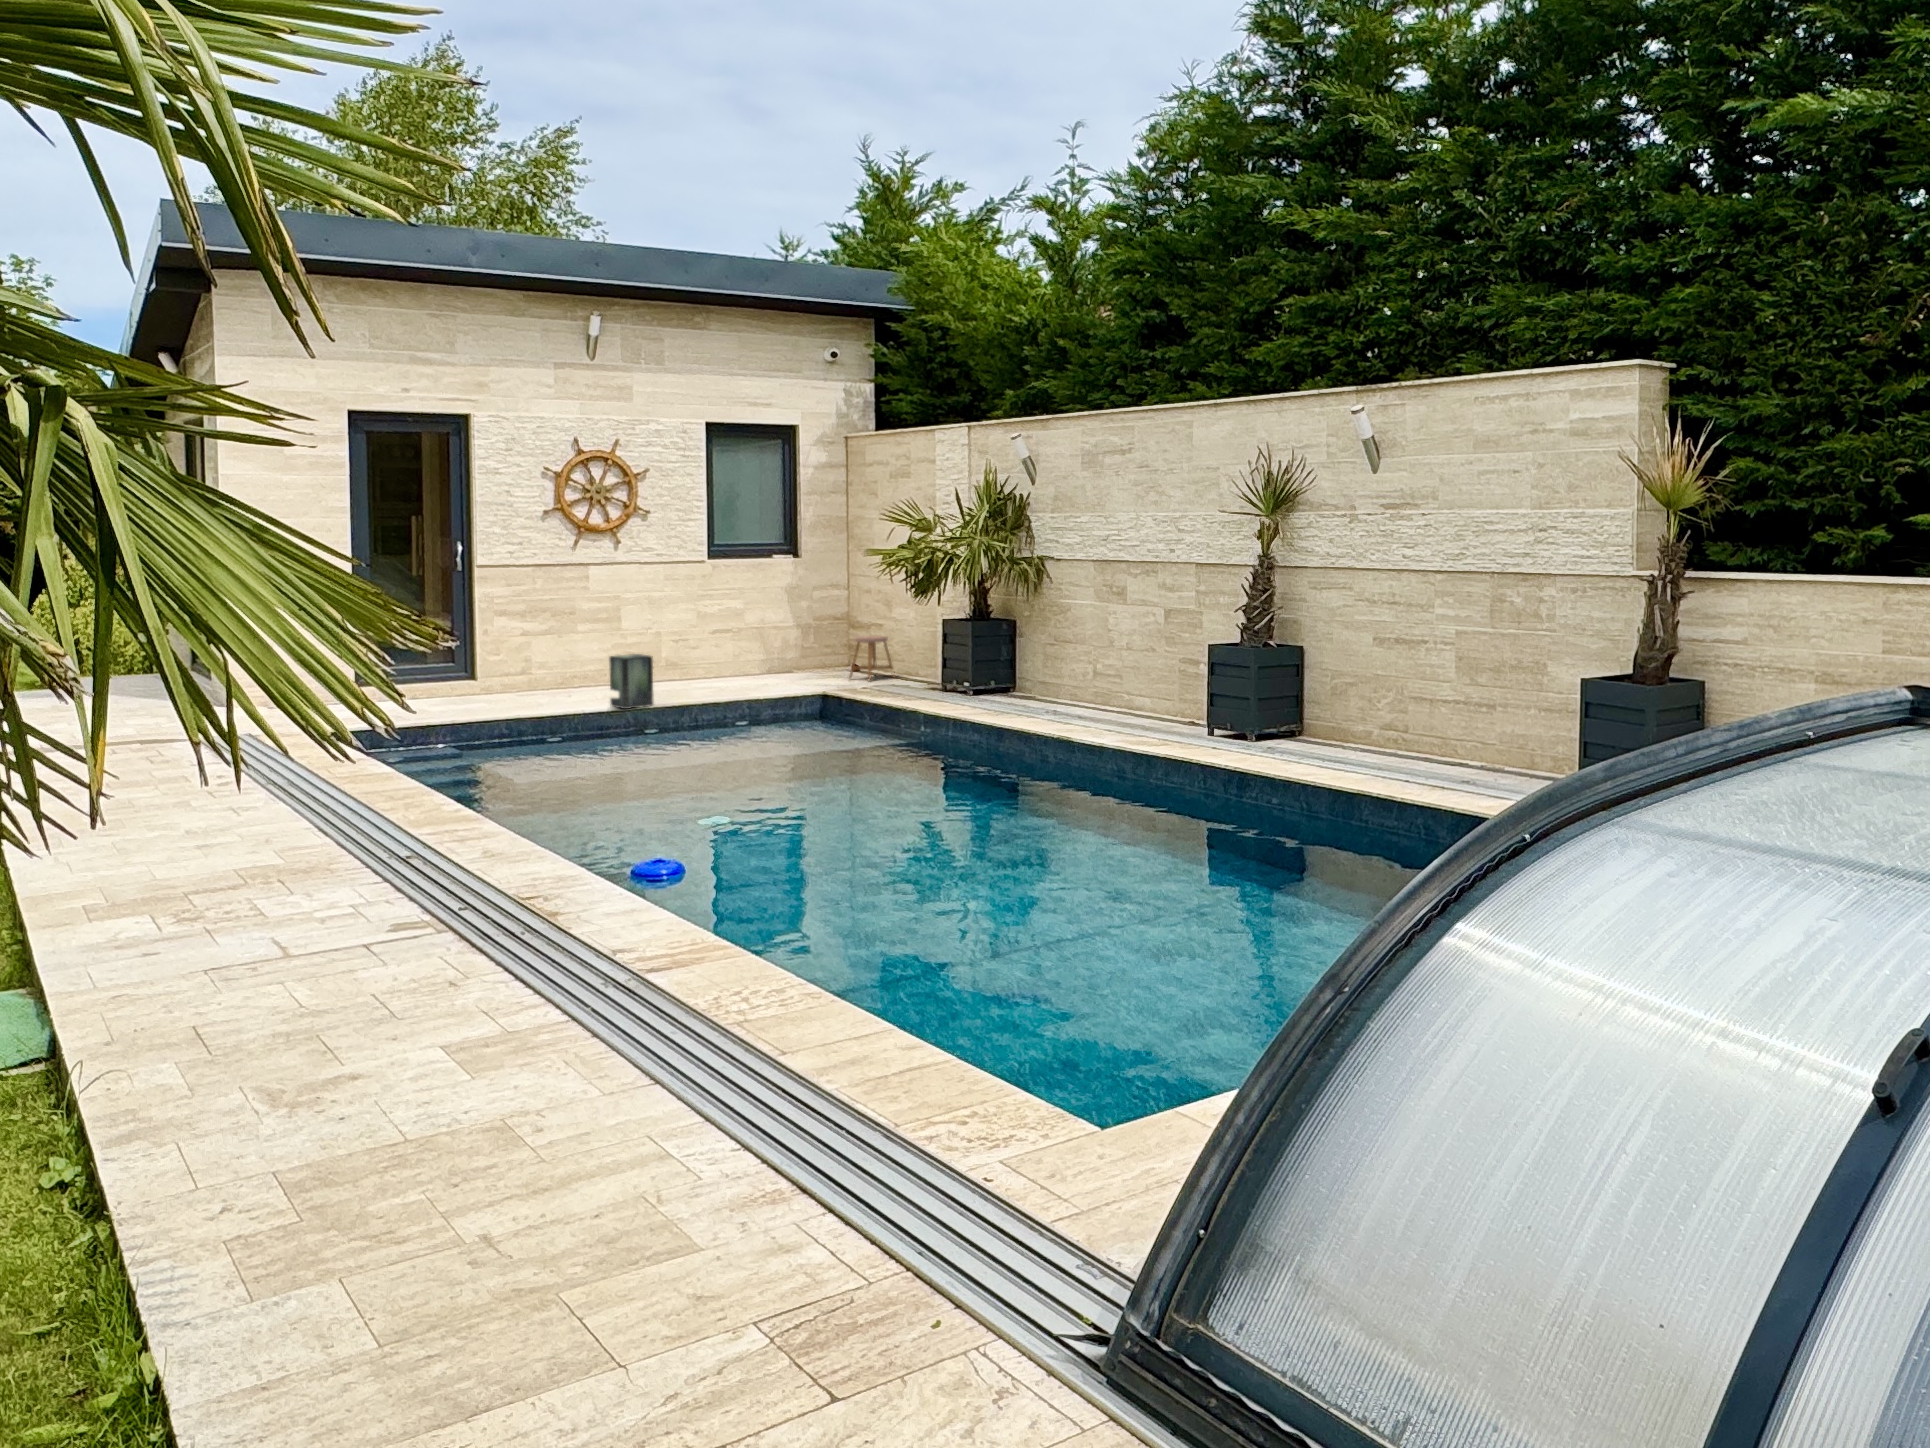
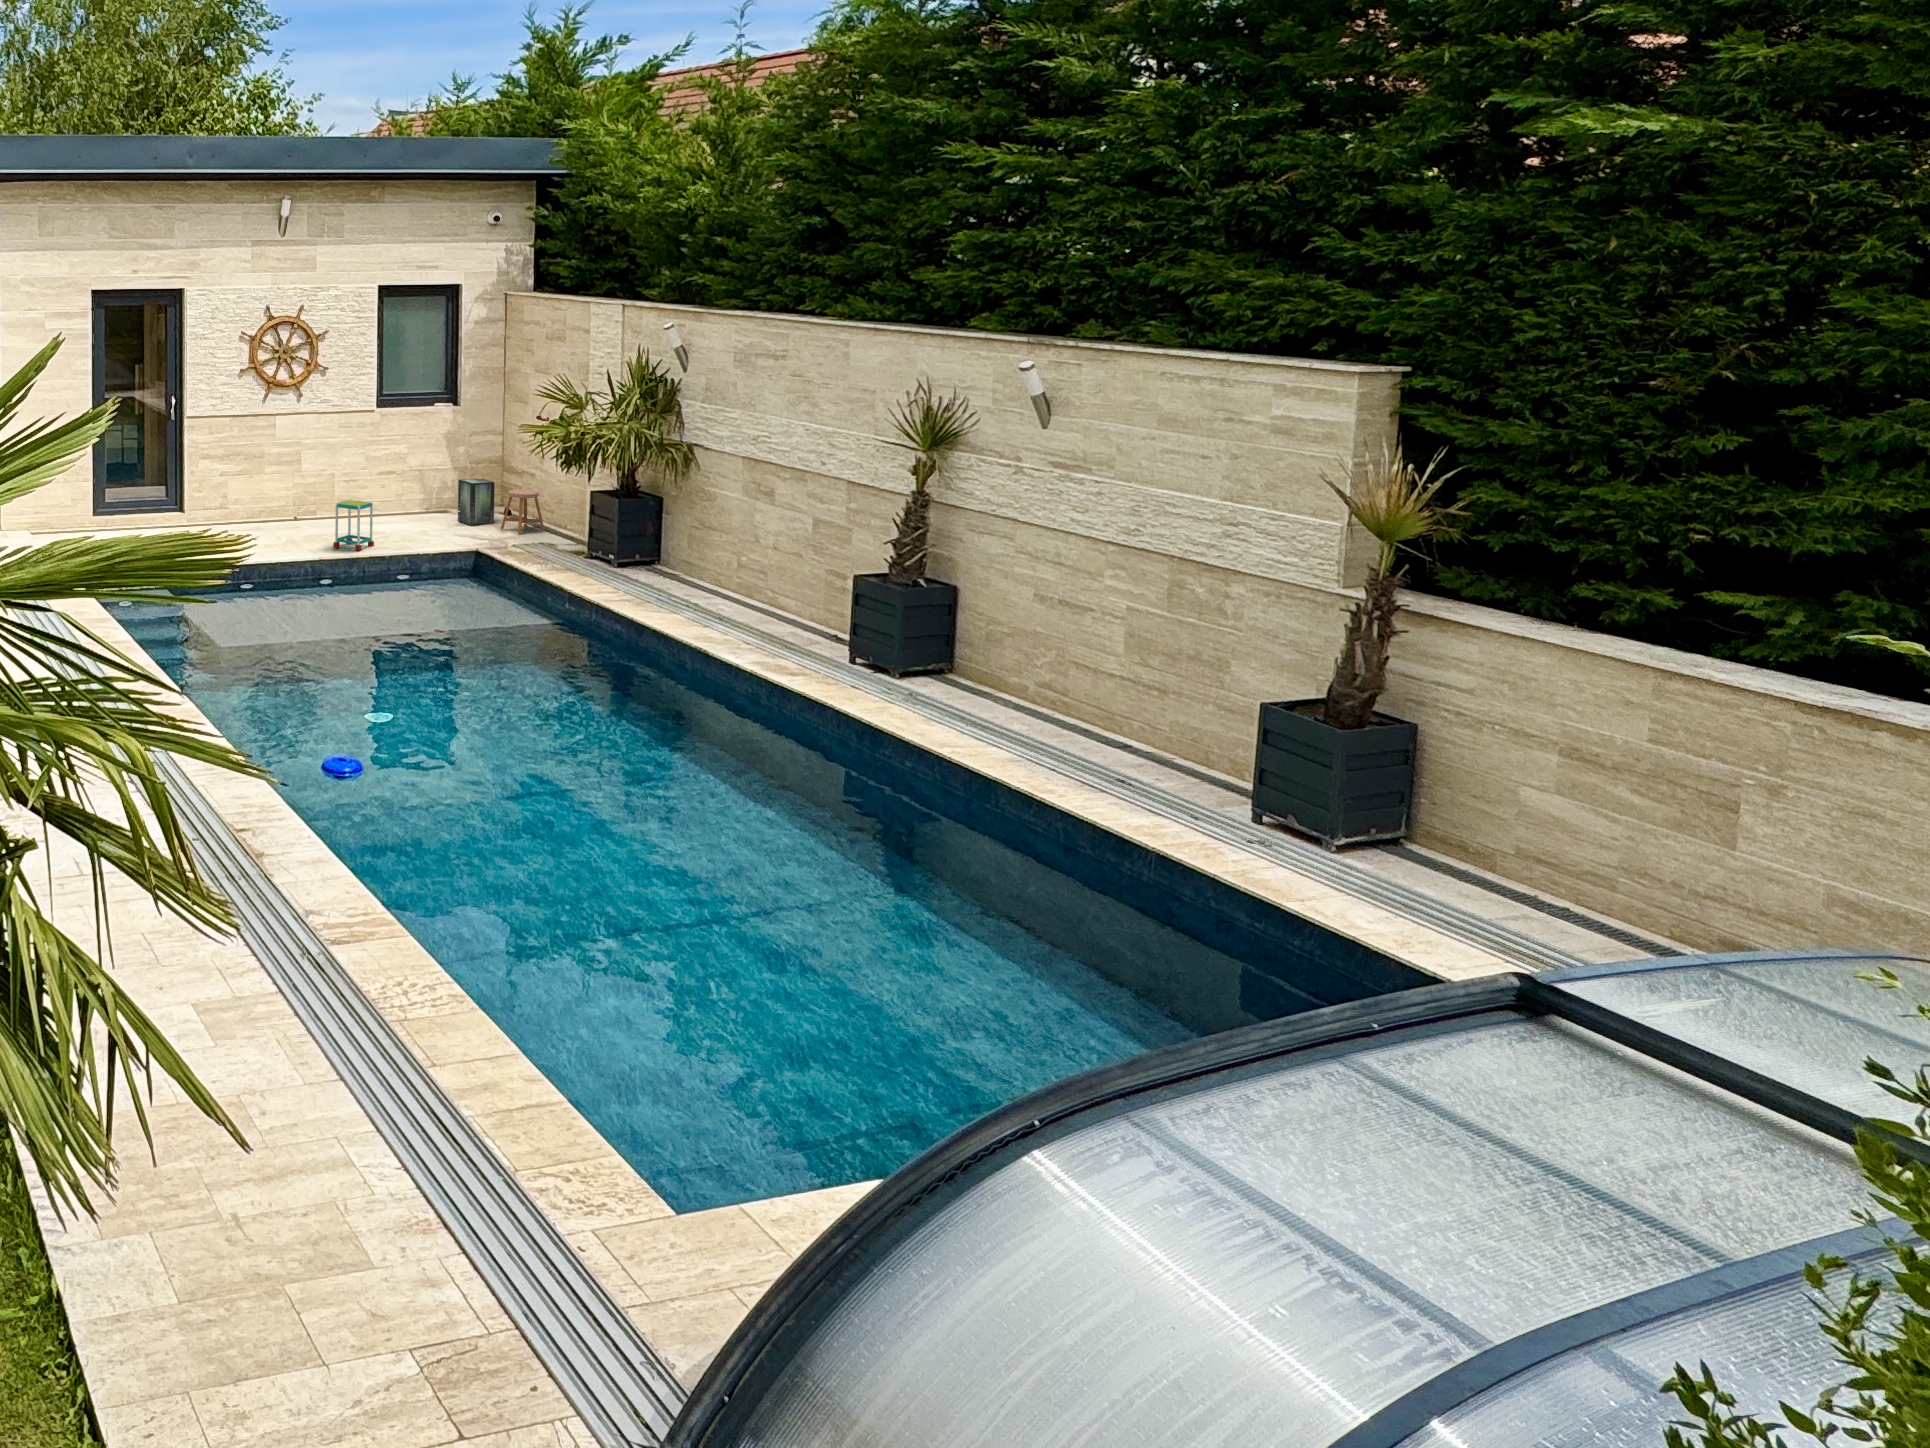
side table: none [663,650,710,704] -> present [333,500,374,551]
storage box: present [609,654,653,709] -> present [458,478,495,526]

